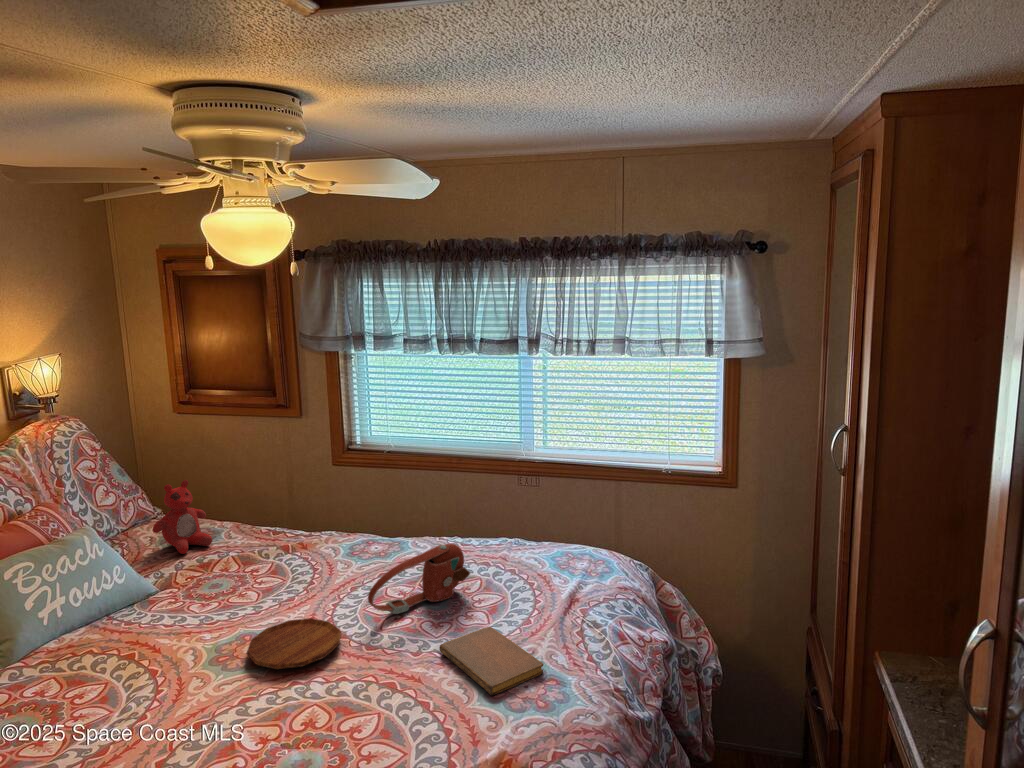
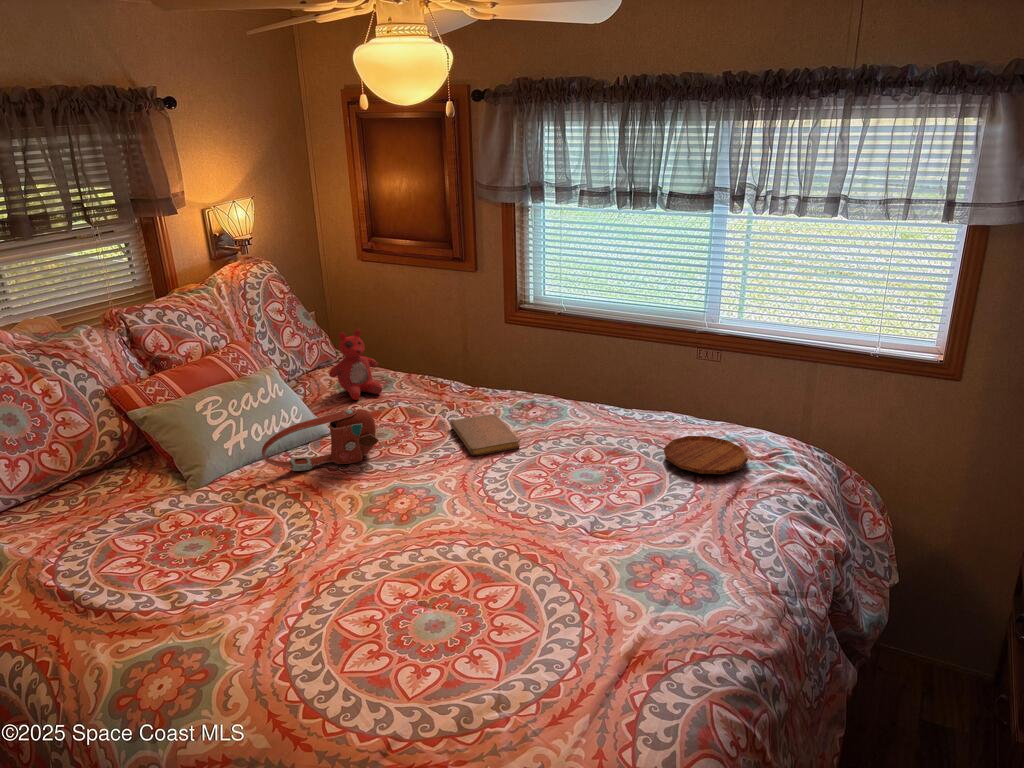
handbag: present [368,544,470,614] -> present [262,409,379,471]
tray: present [246,618,341,669] -> present [663,436,748,474]
notebook: present [439,627,543,695] -> present [450,414,520,456]

